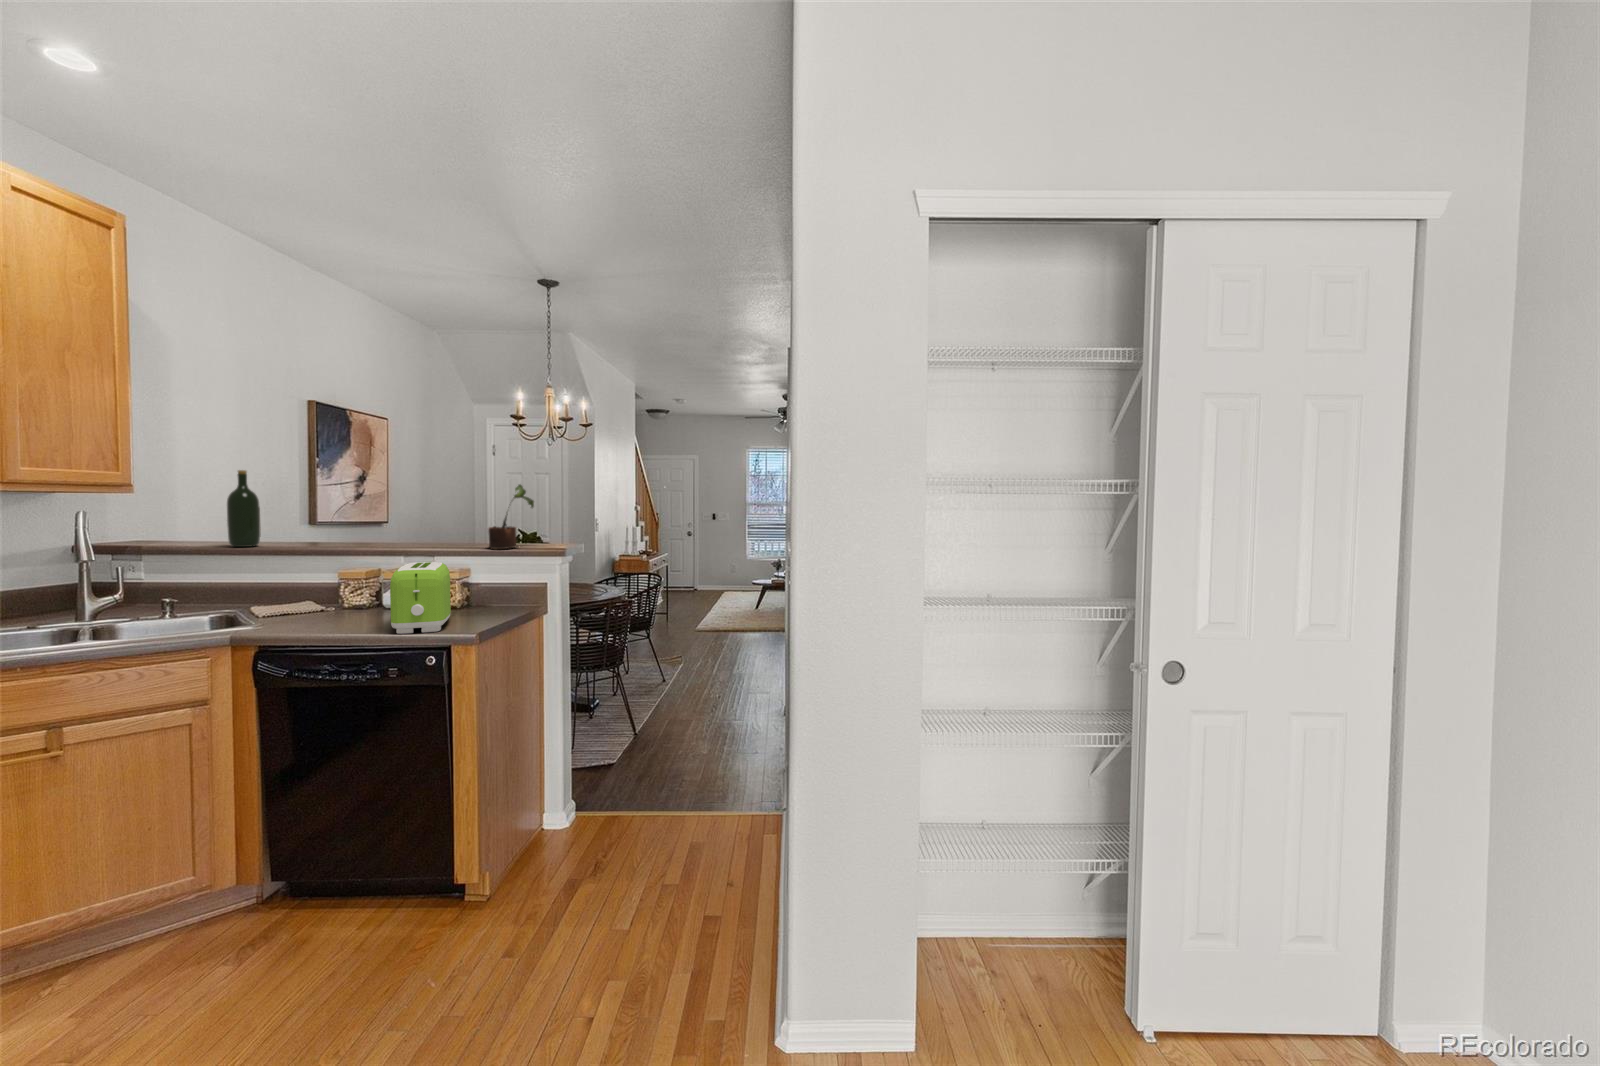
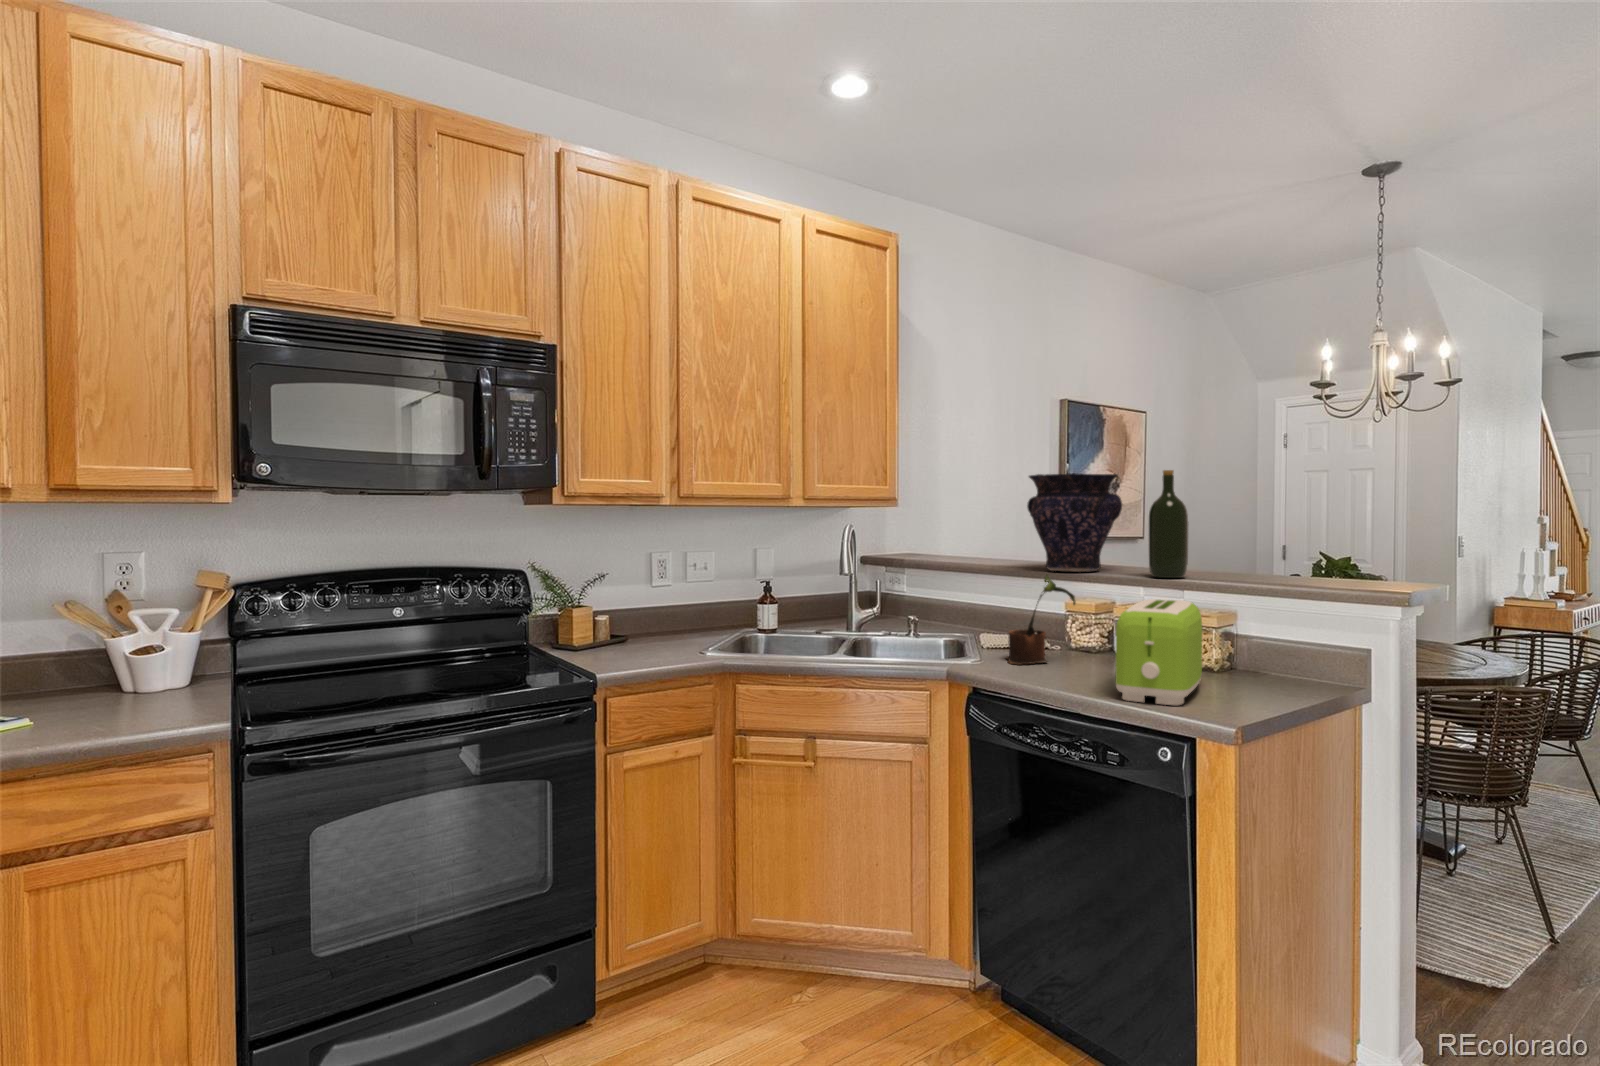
vase: none [296,469,383,548] -> present [1027,473,1122,572]
wine bottle: present [227,470,261,547] -> present [1149,470,1188,578]
potted plant: present [488,485,534,549] -> present [1006,575,1076,665]

